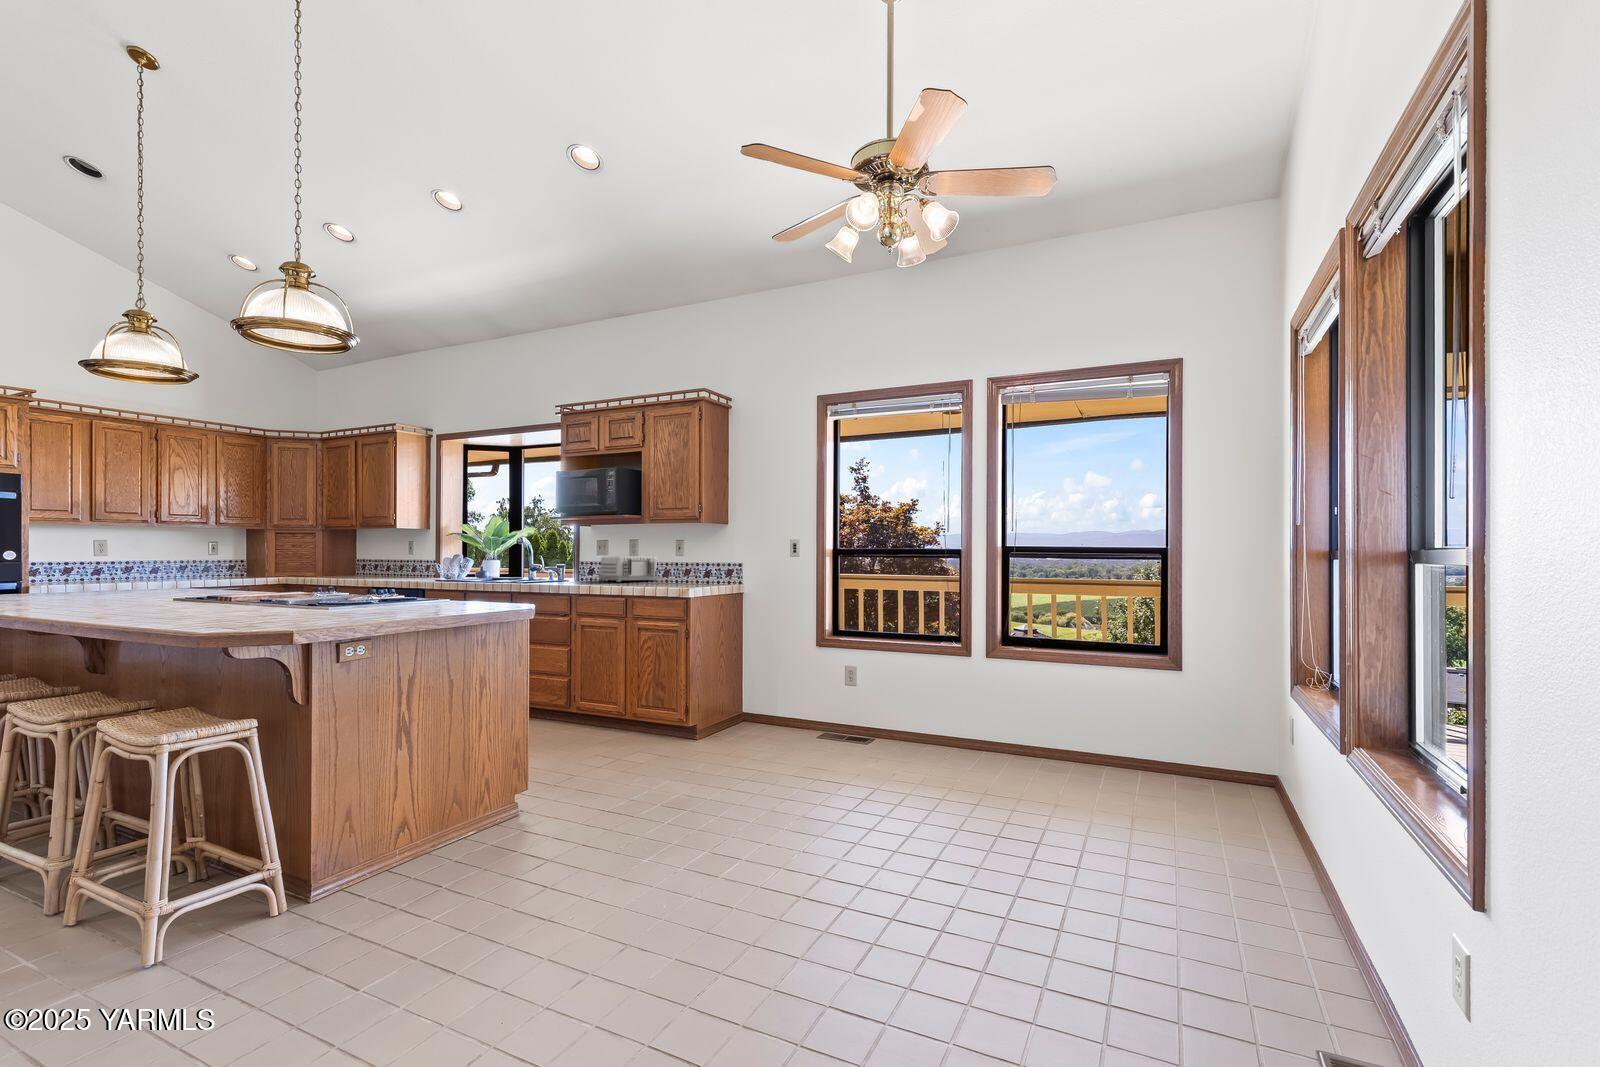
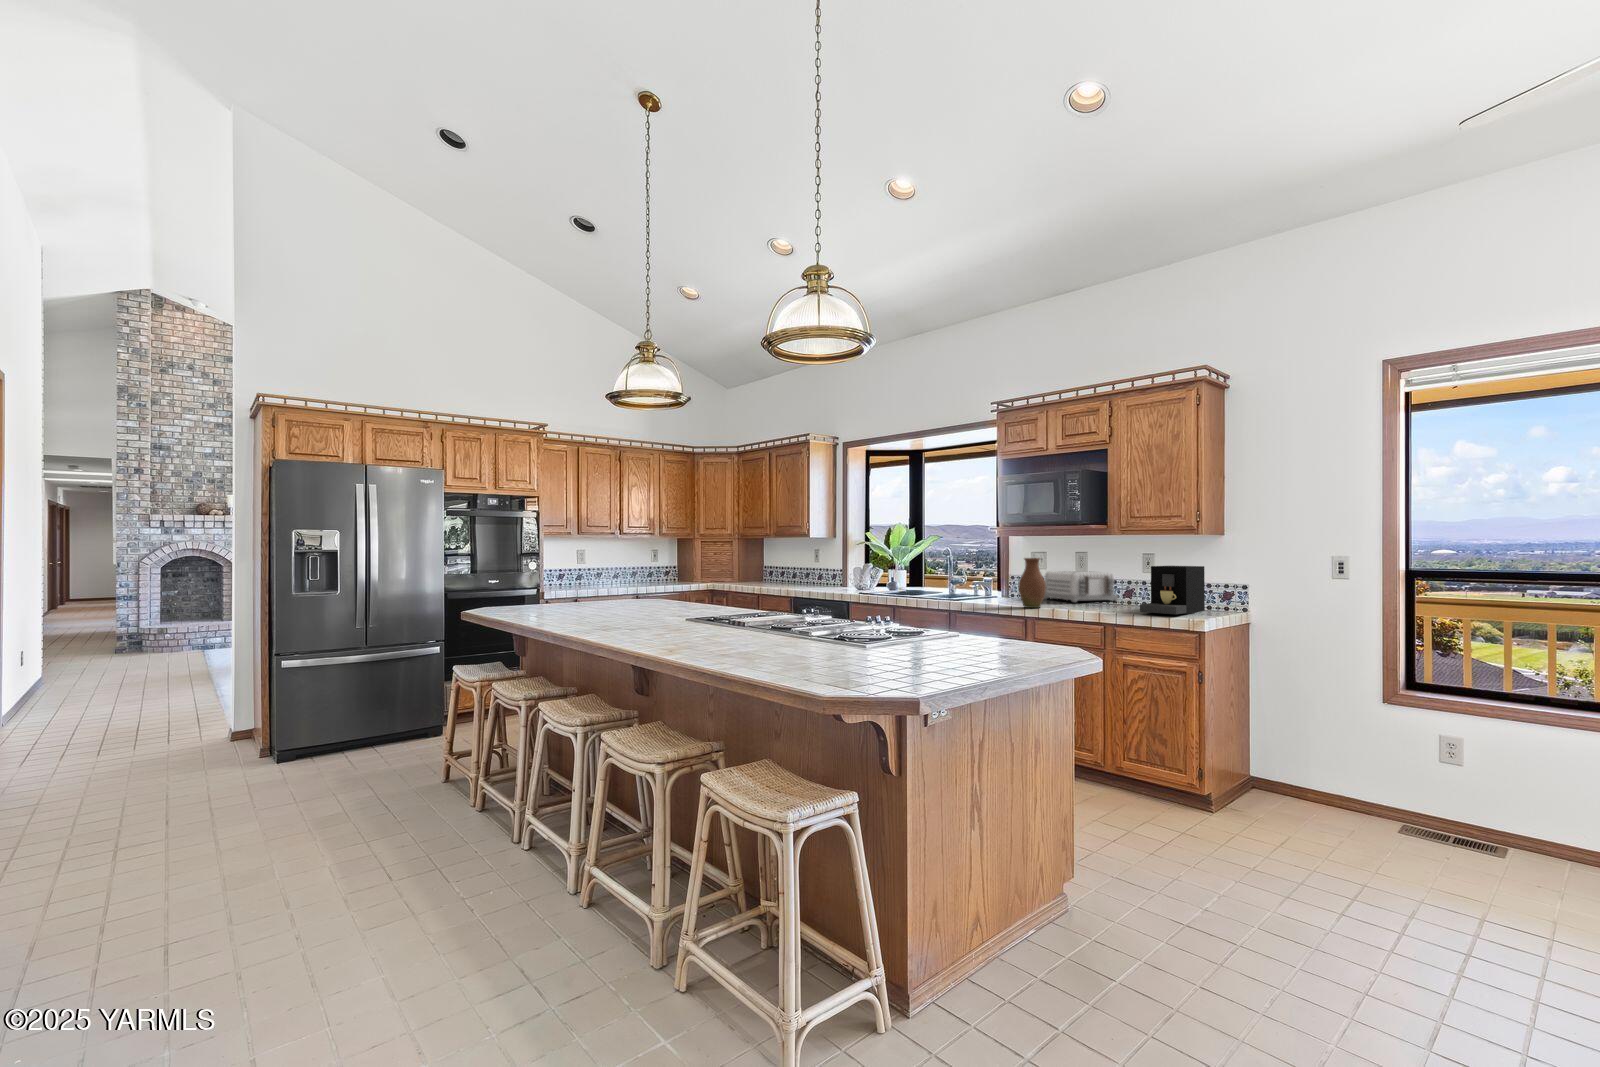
vase: none [564,542,588,586] -> present [1018,558,1046,608]
coffee maker: none [654,548,711,586] -> present [1140,566,1205,614]

